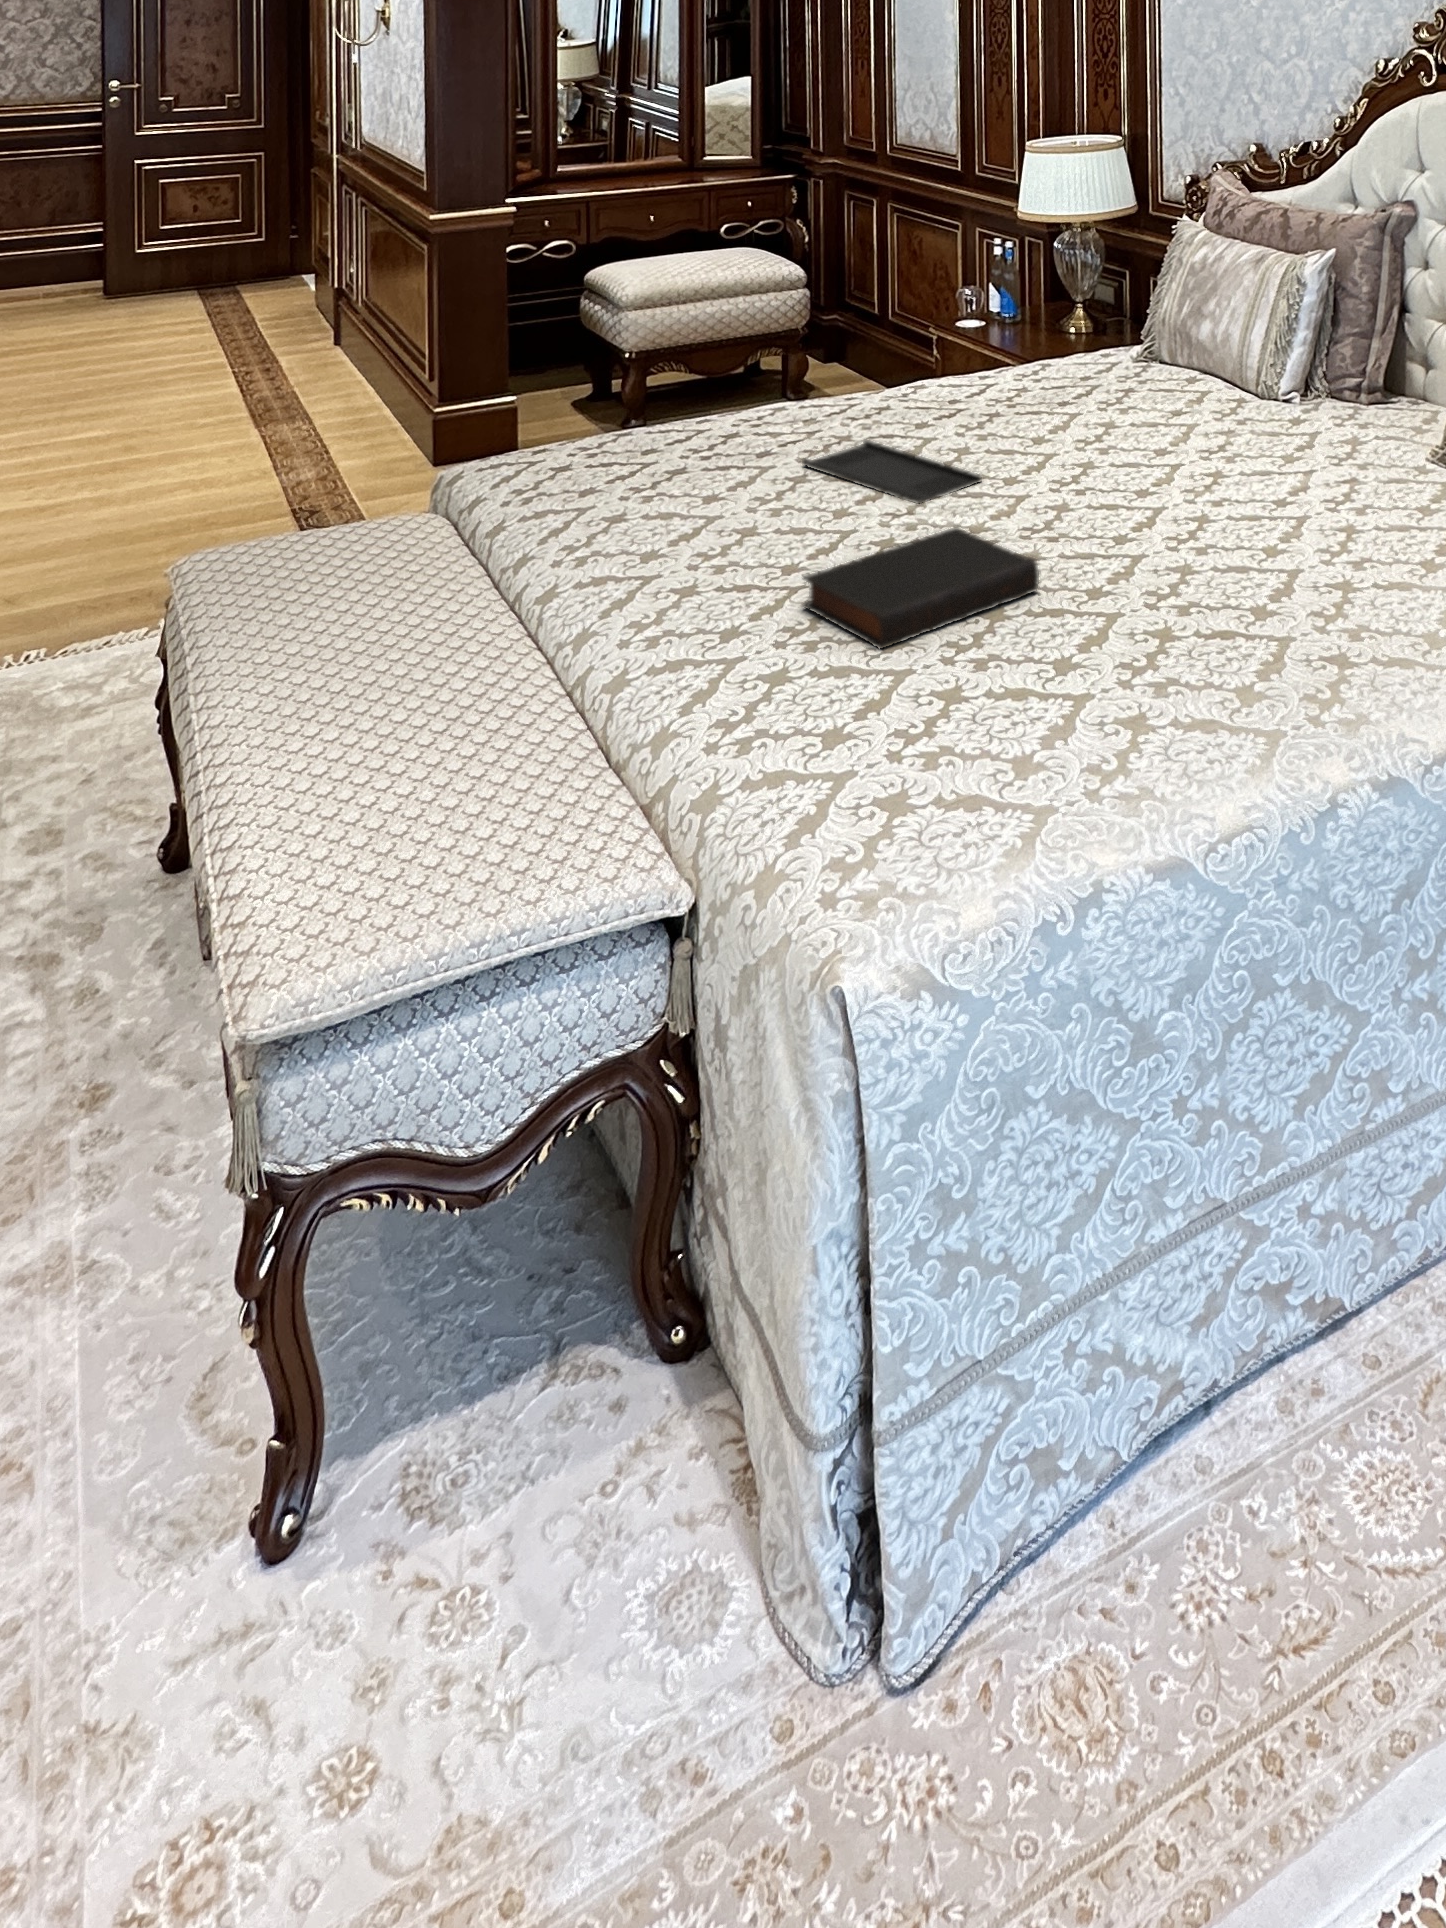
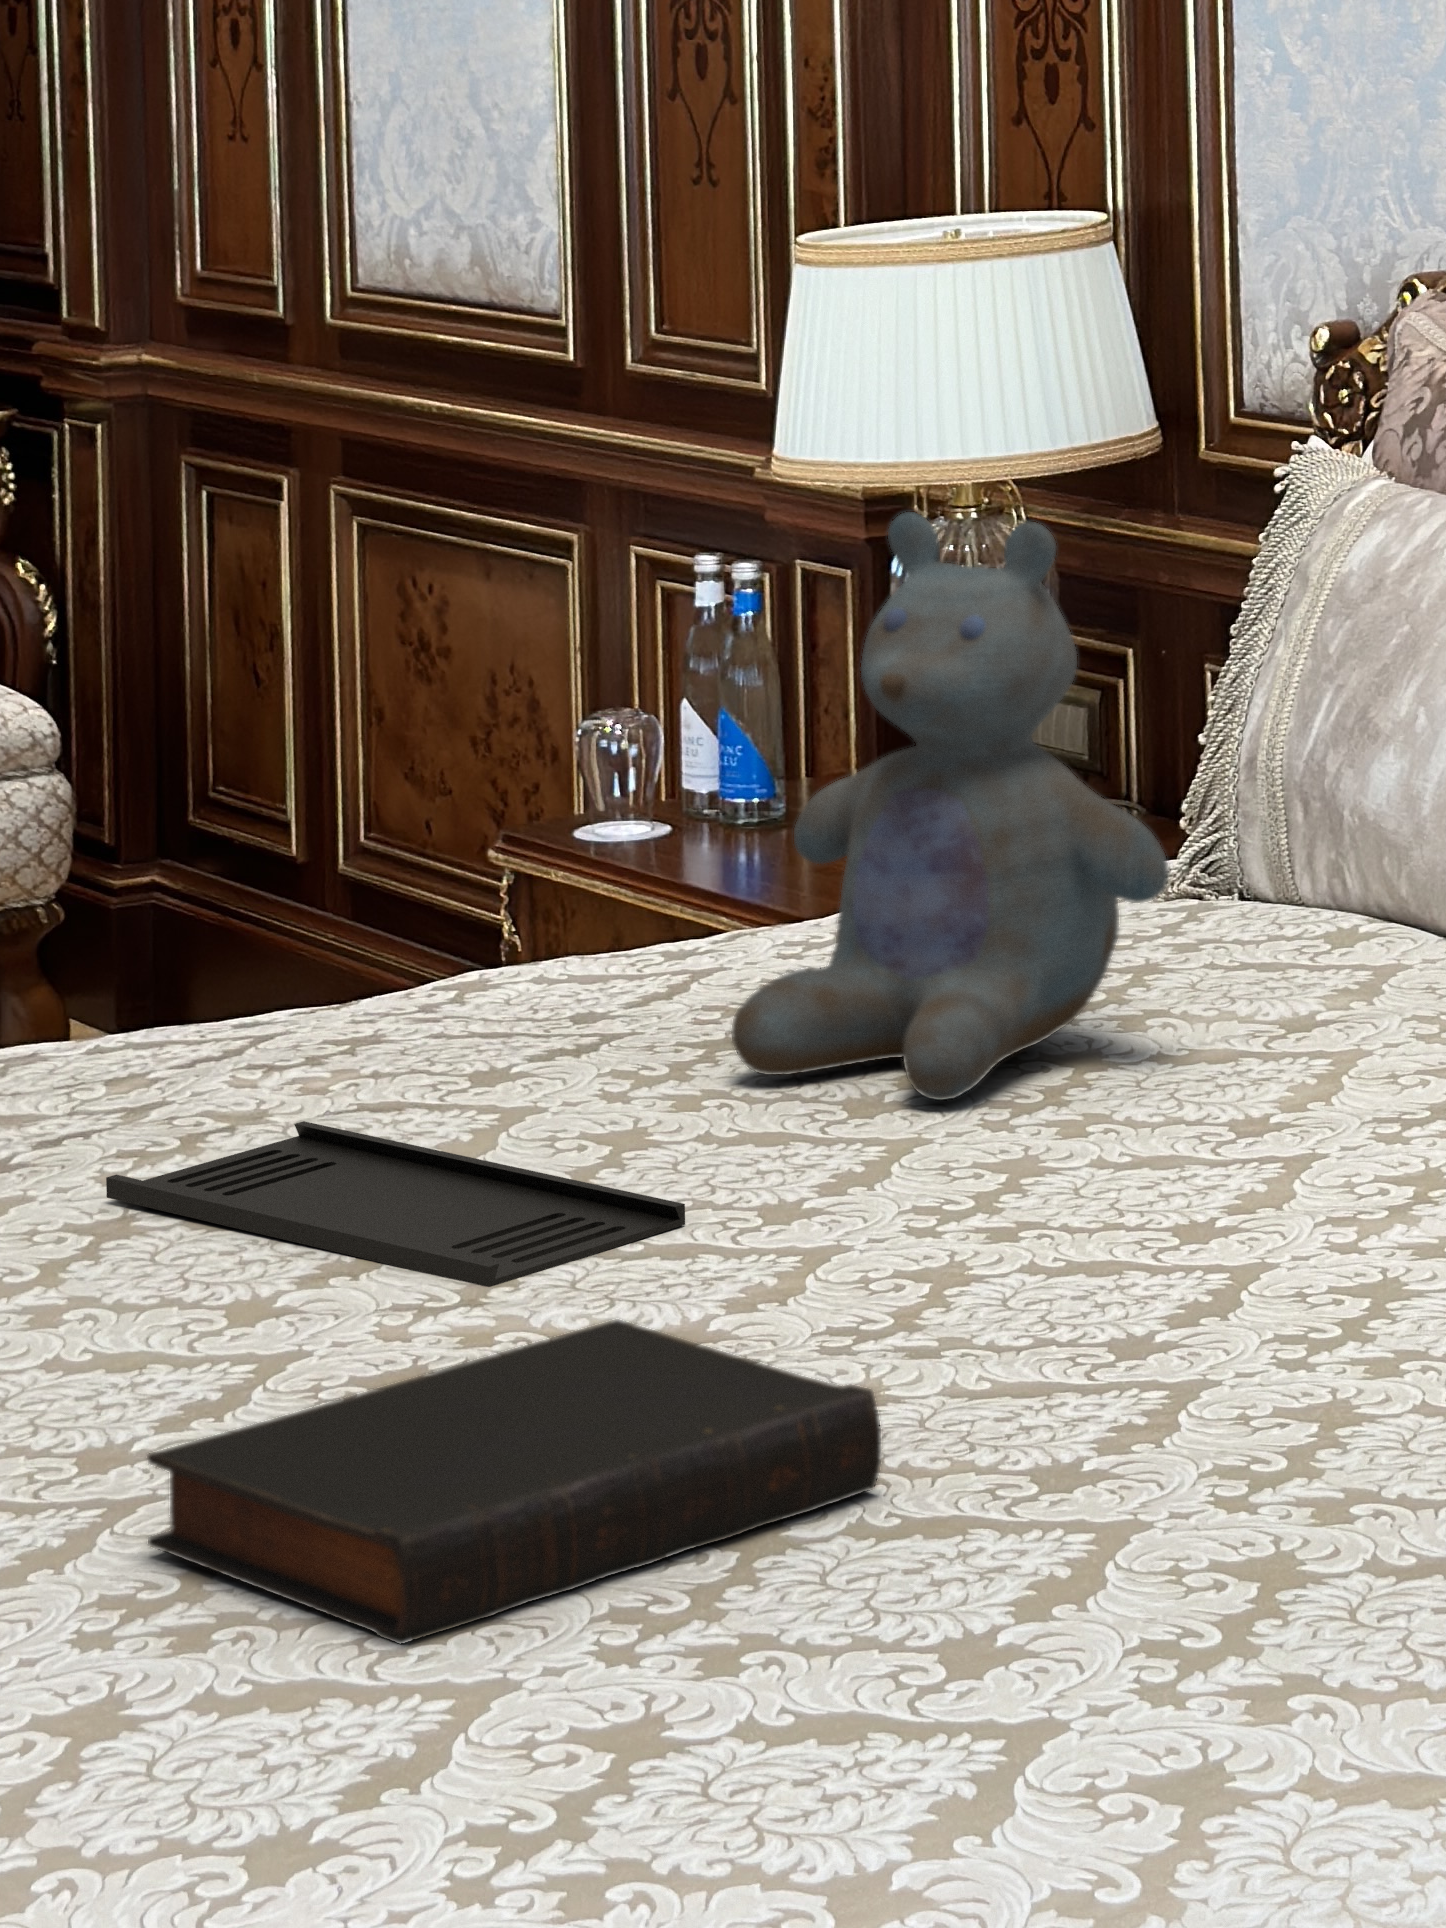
stuffed bear: none [1000,246,1138,436] -> present [732,512,1169,1101]

